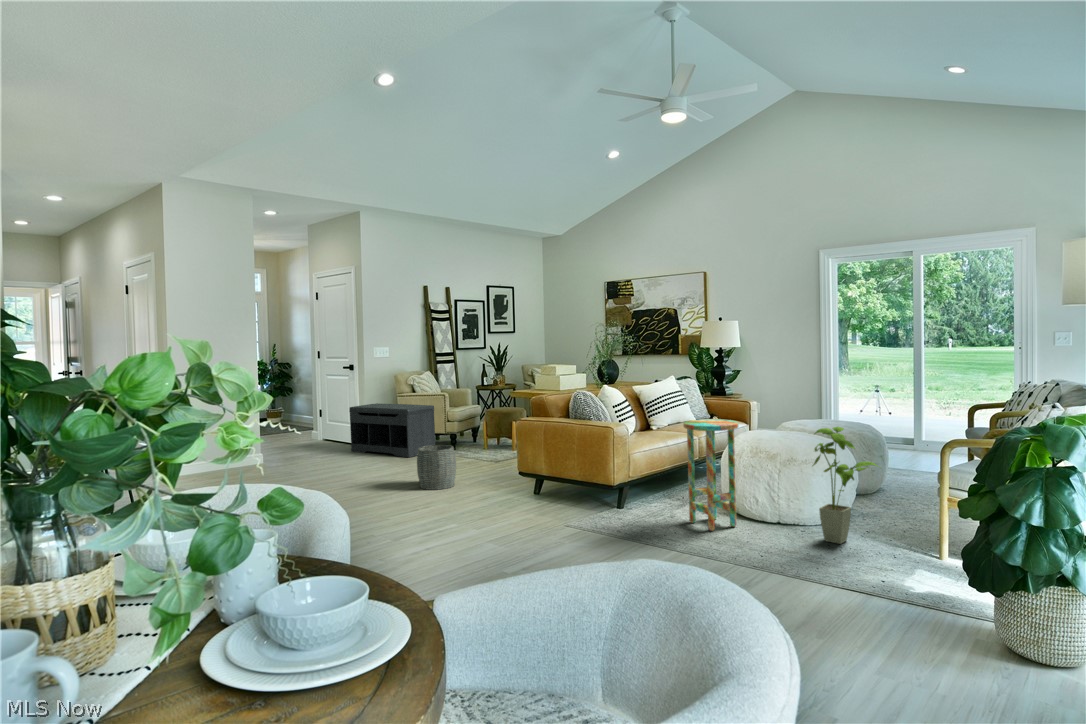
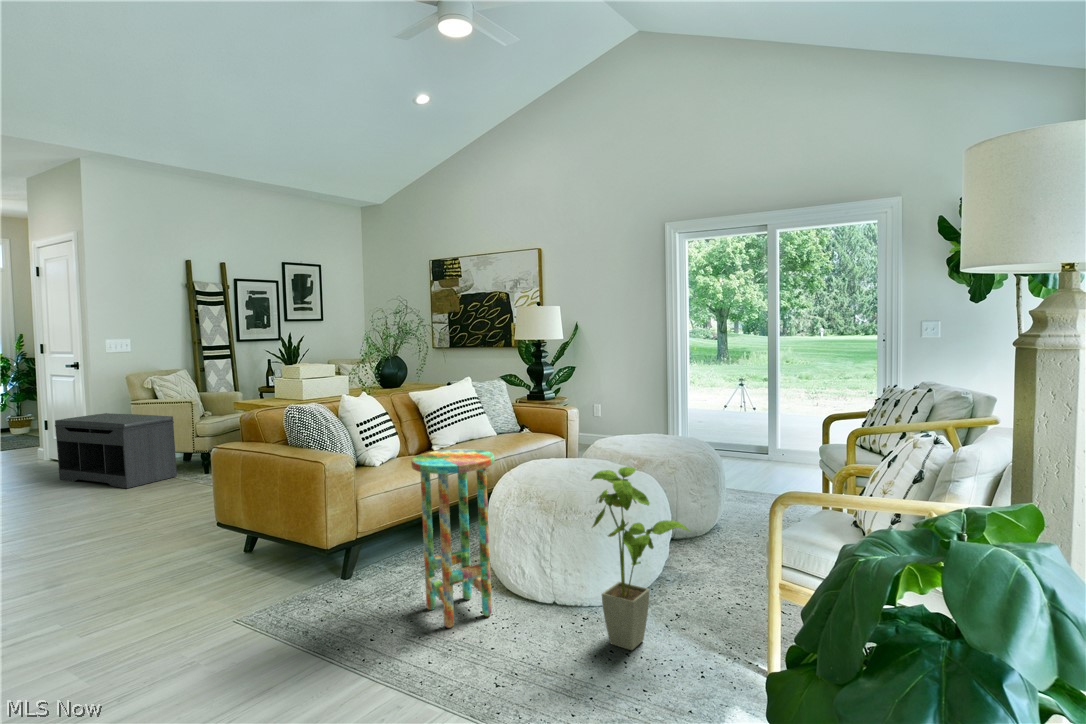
woven basket: present [417,445,456,490] -> none [70,481,140,552]

